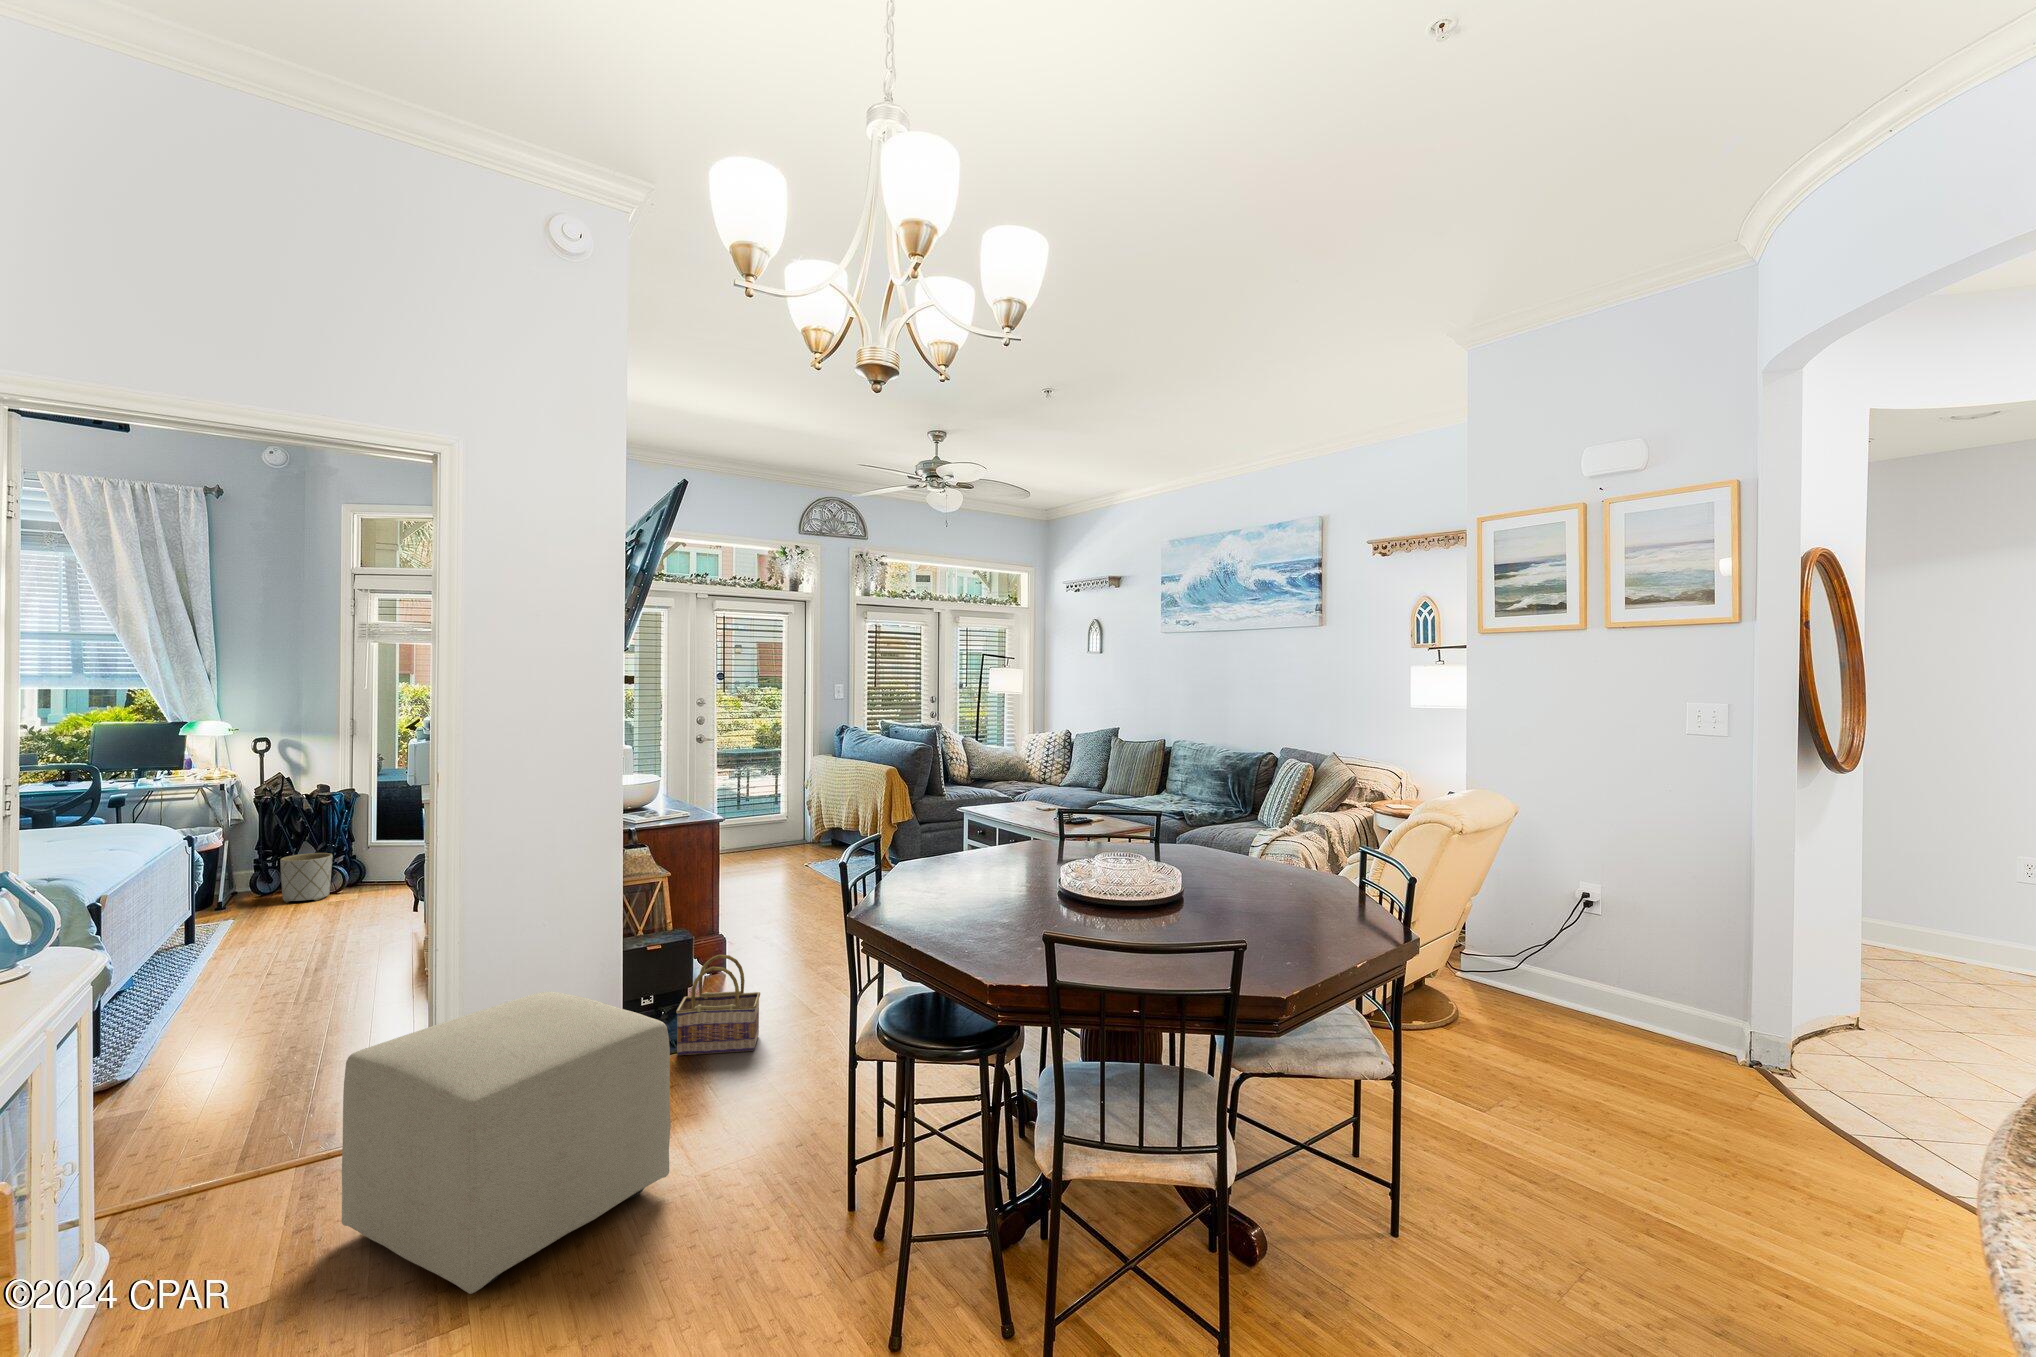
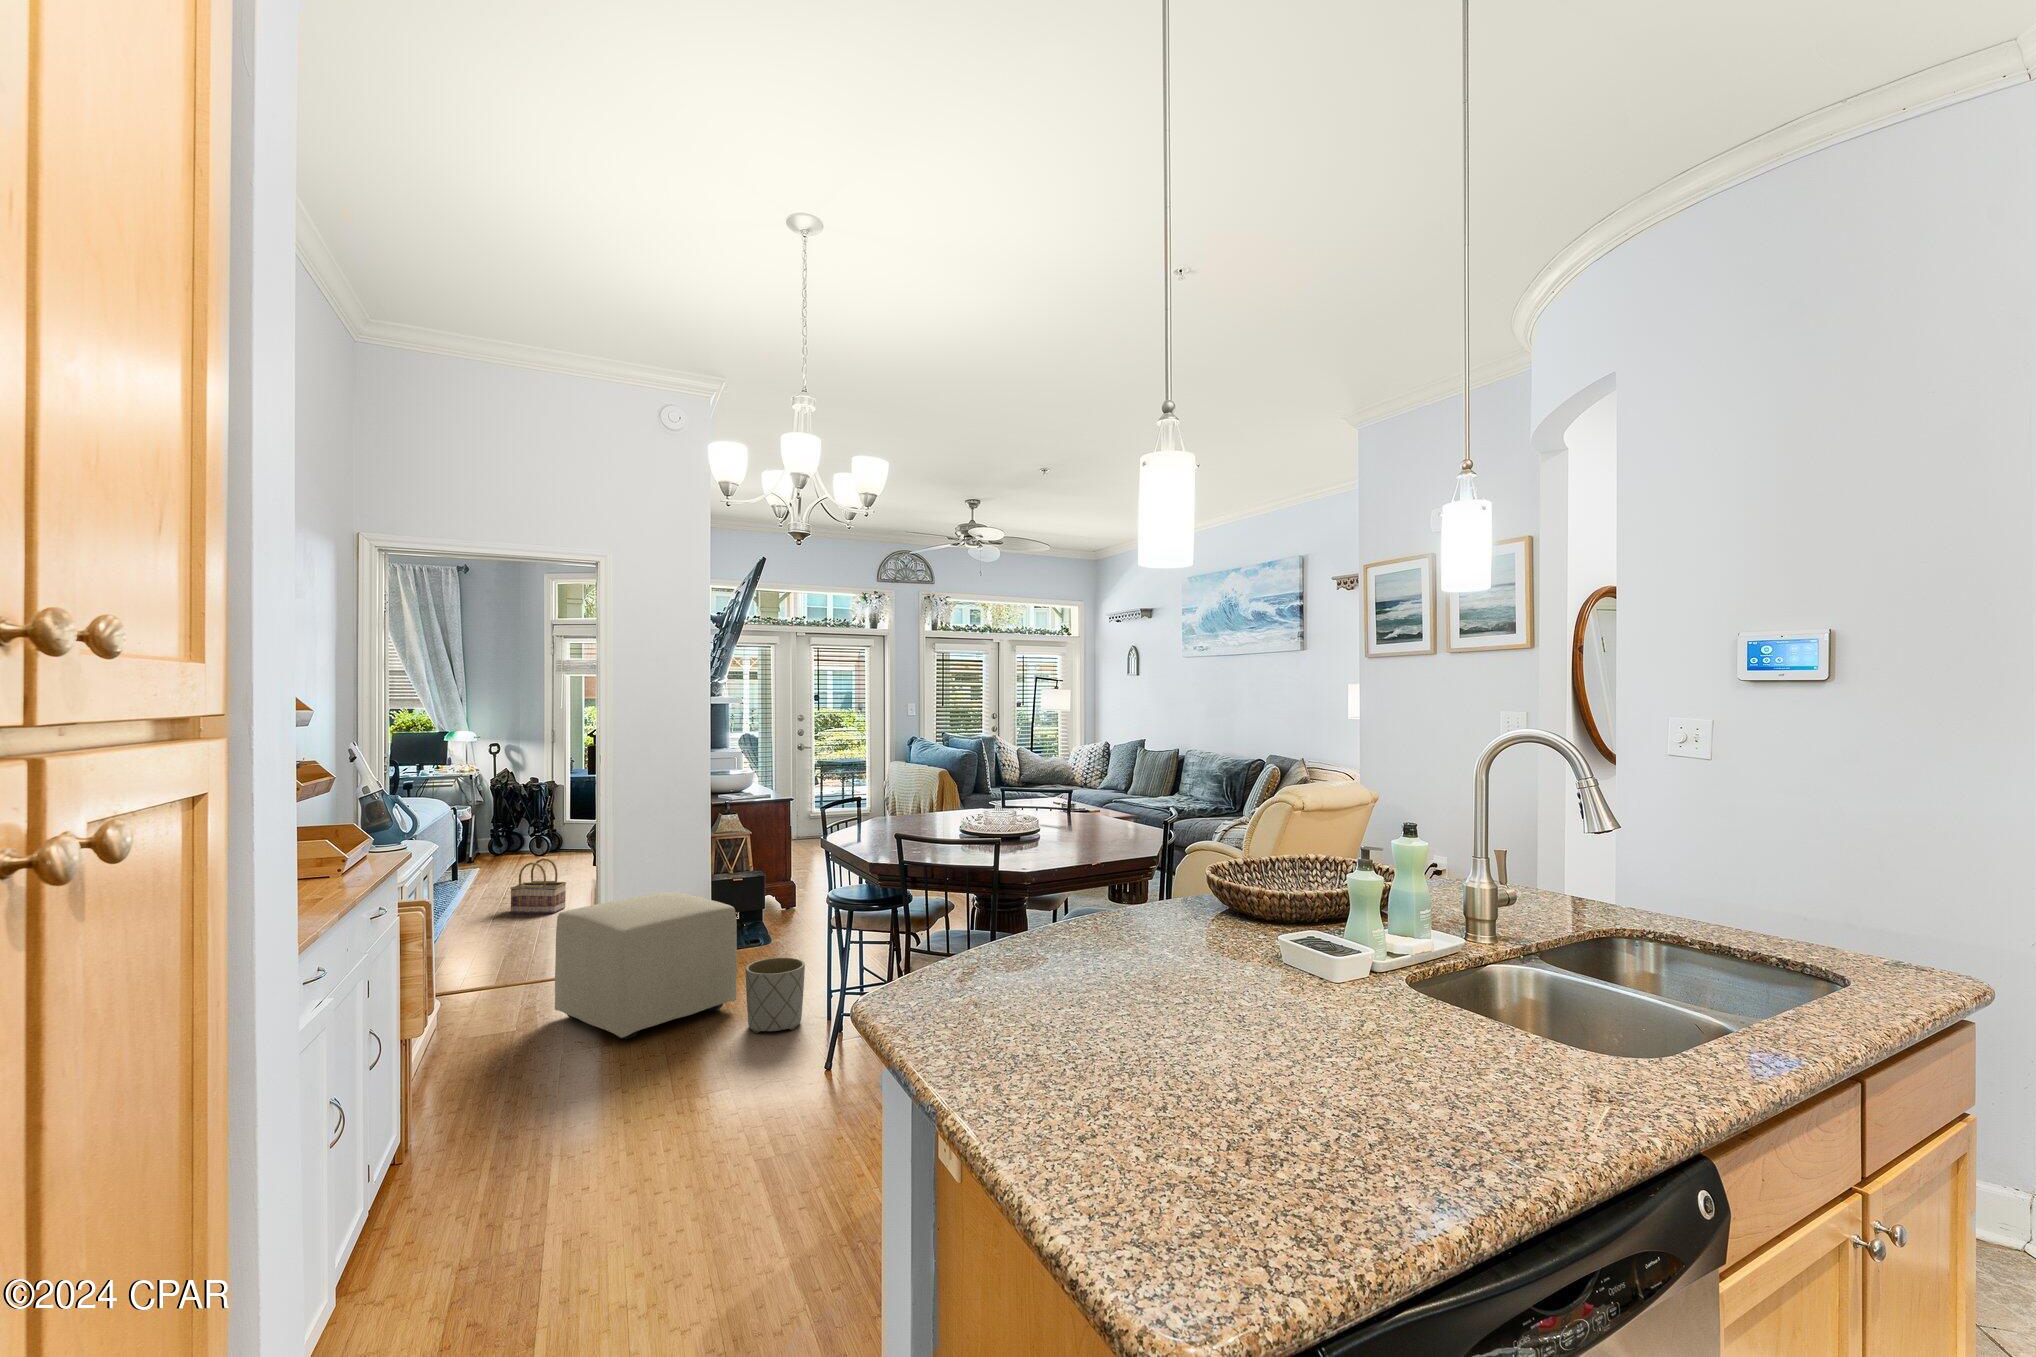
planter: present [280,853,332,903] -> present [746,957,805,1033]
basket: present [676,955,760,1055] -> present [510,858,566,913]

